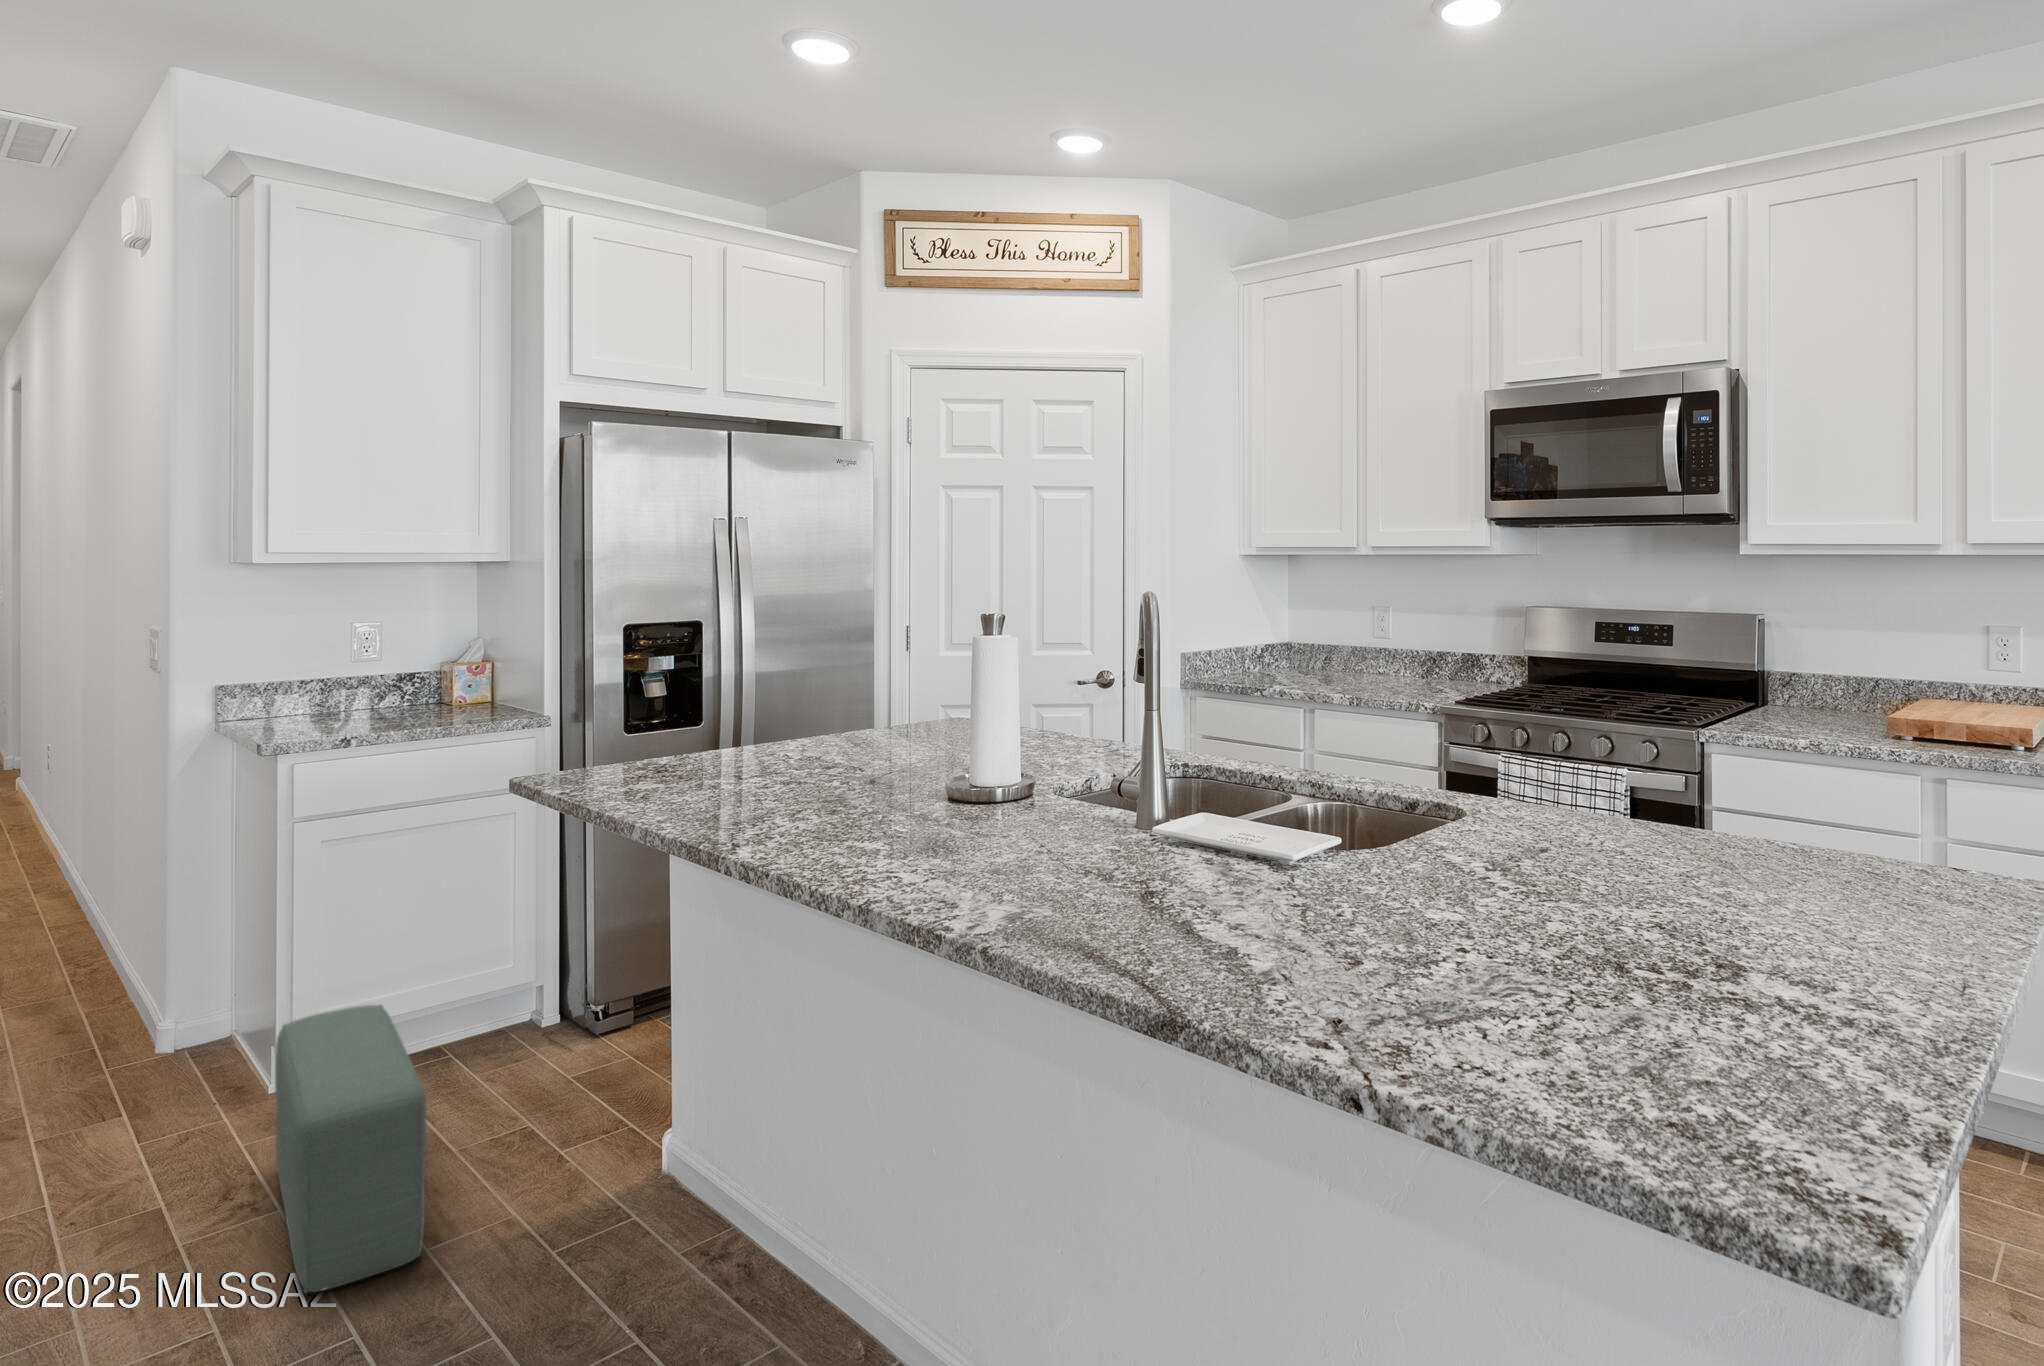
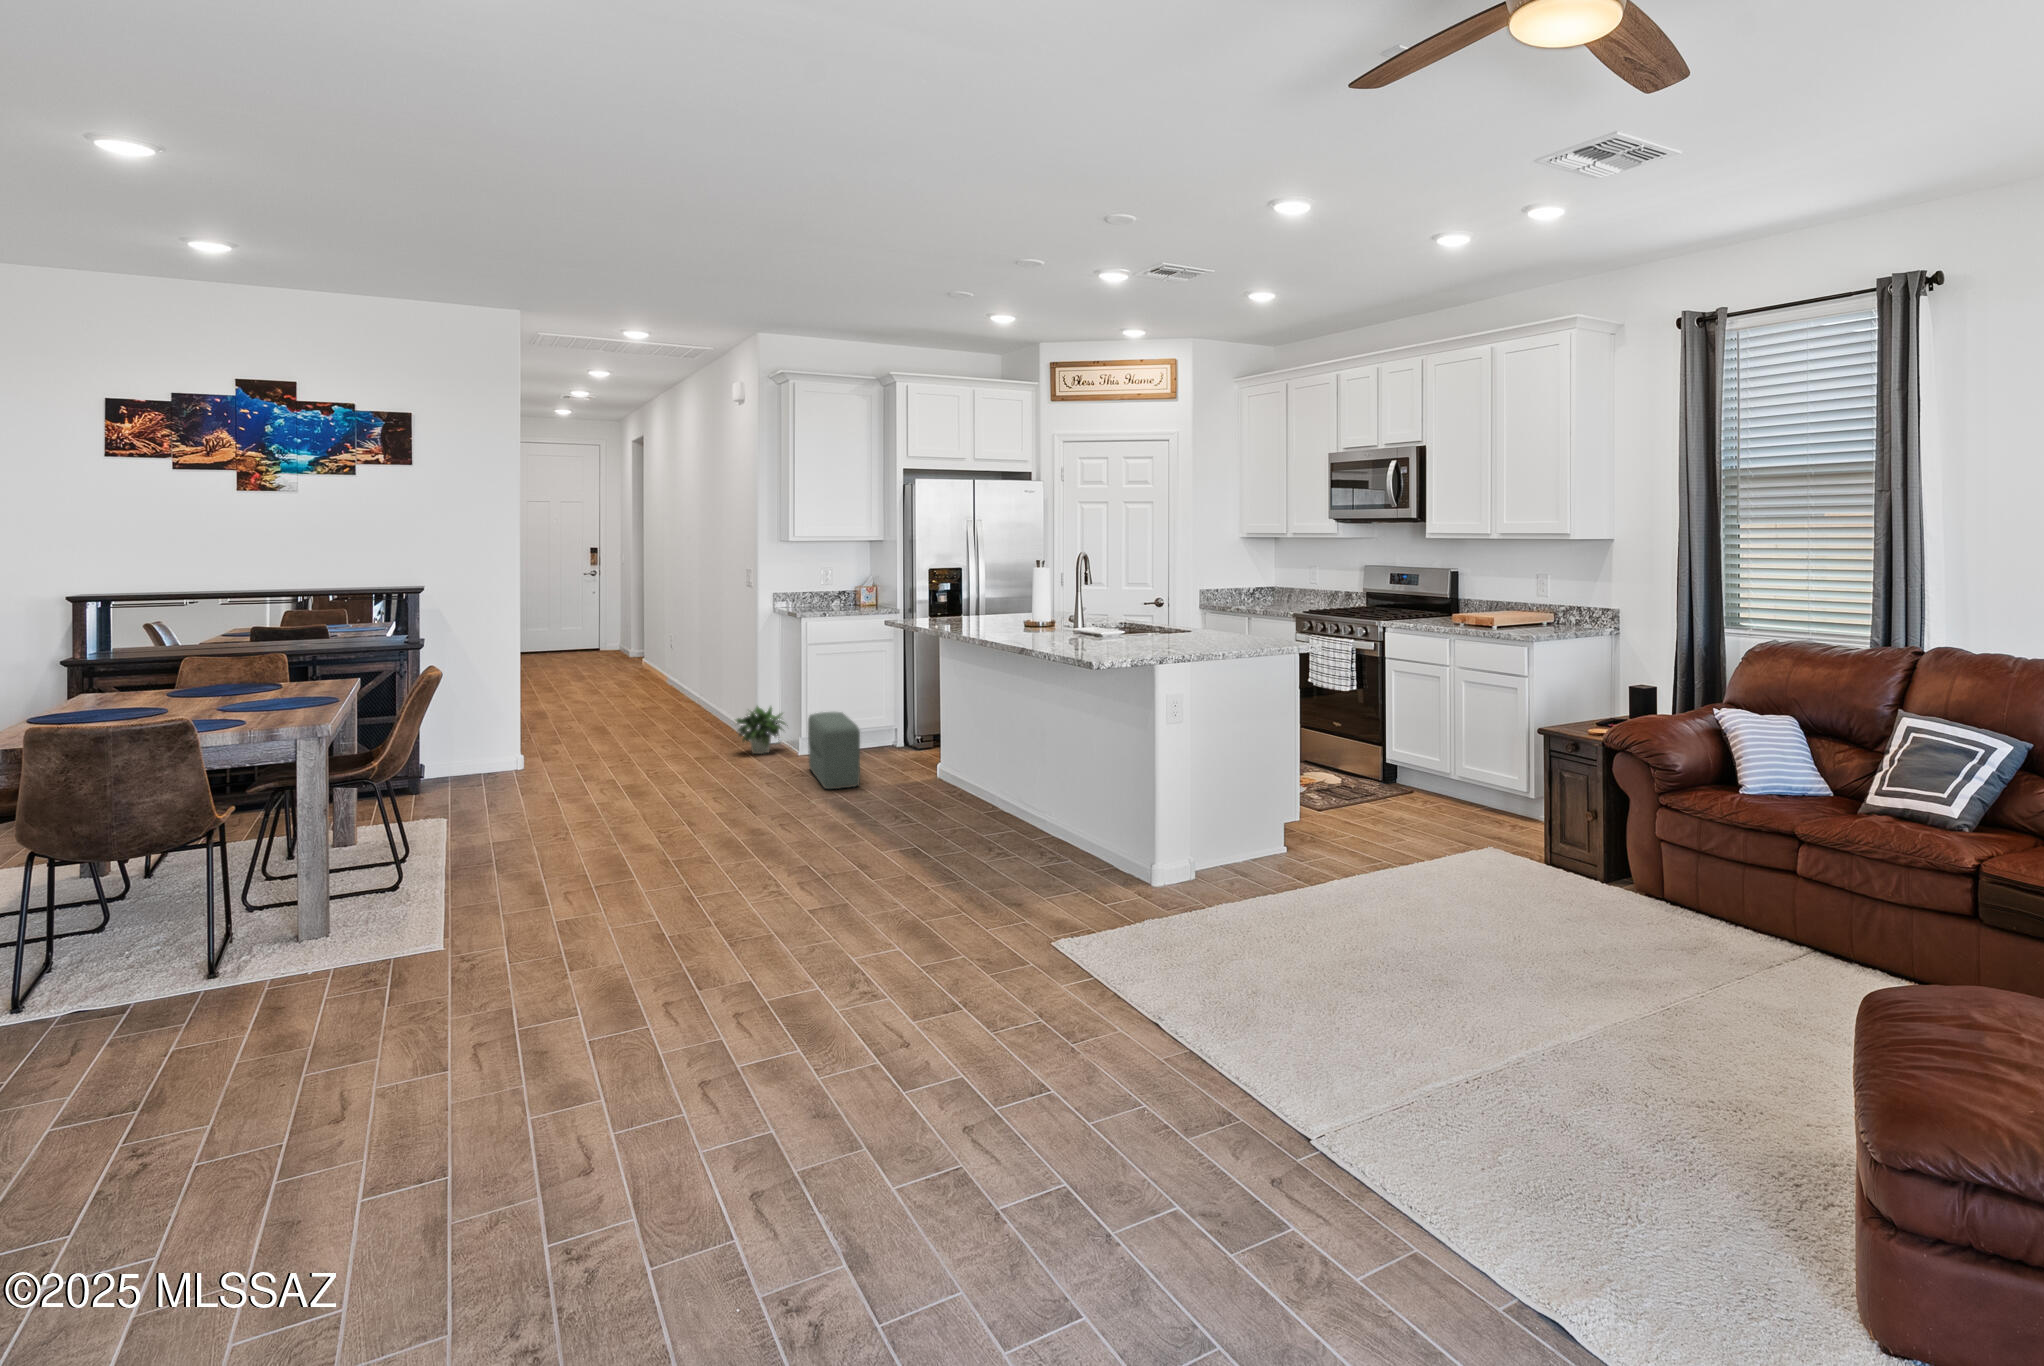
potted plant: none [72,965,257,1104] -> present [736,706,790,754]

